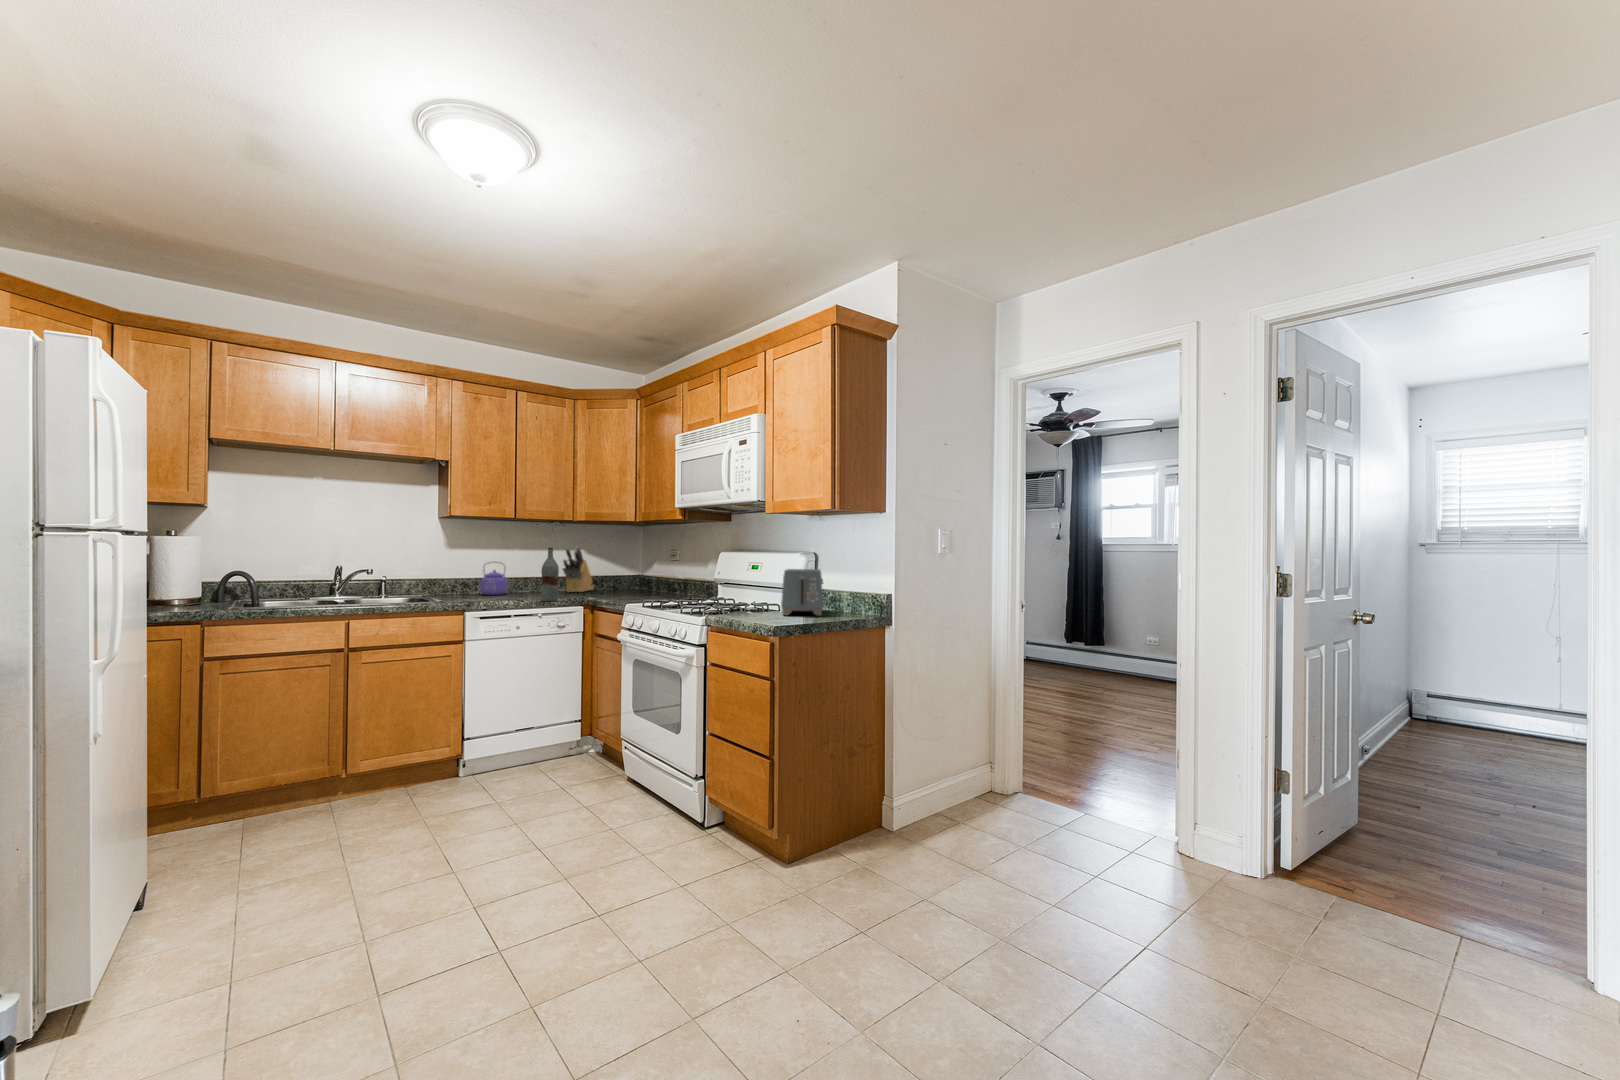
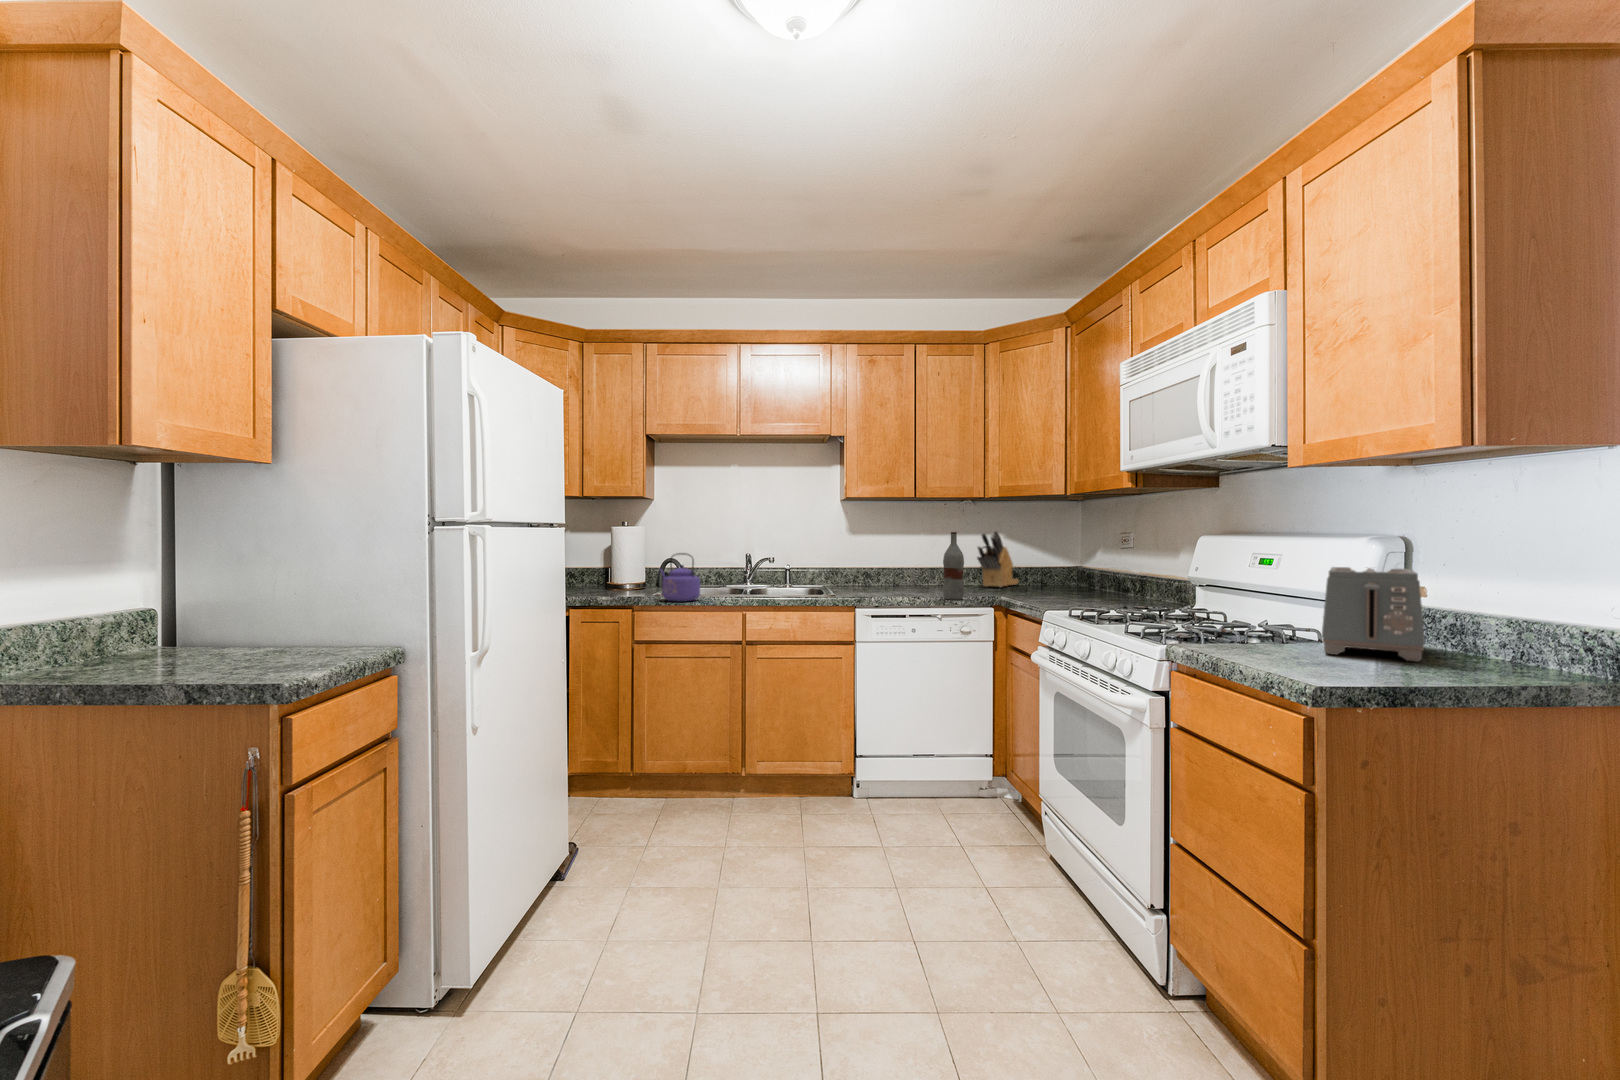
kettle: present [479,570,508,595] -> present [660,553,700,602]

